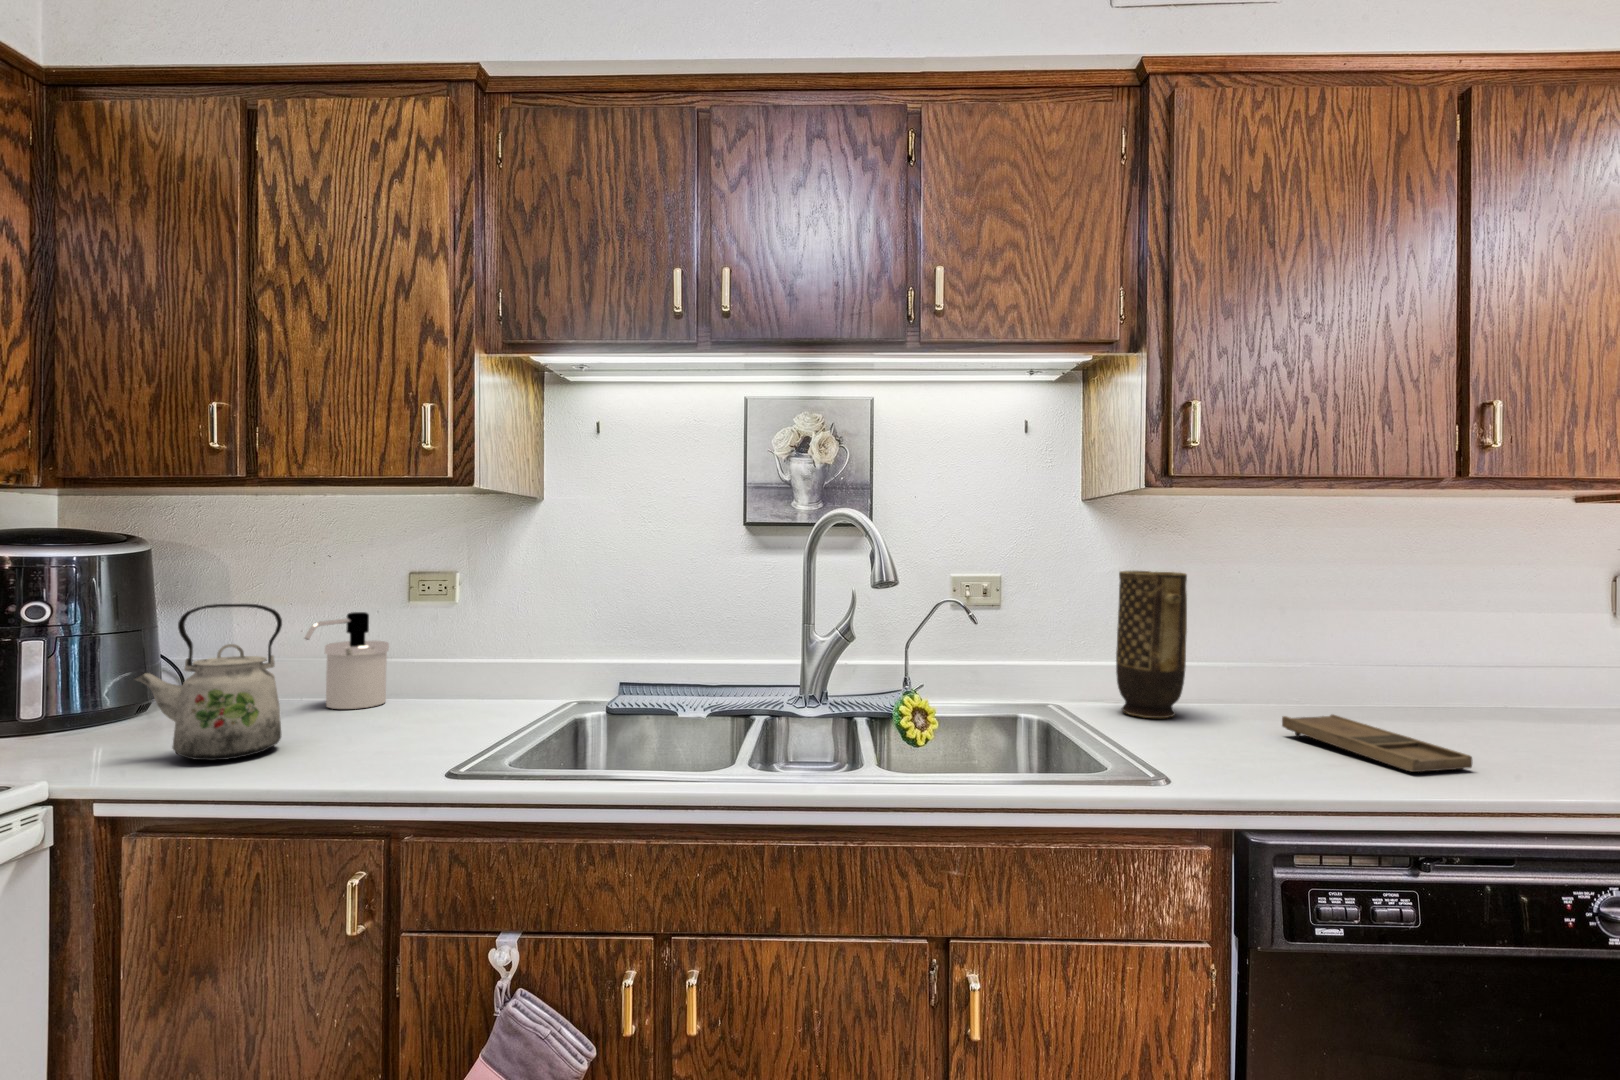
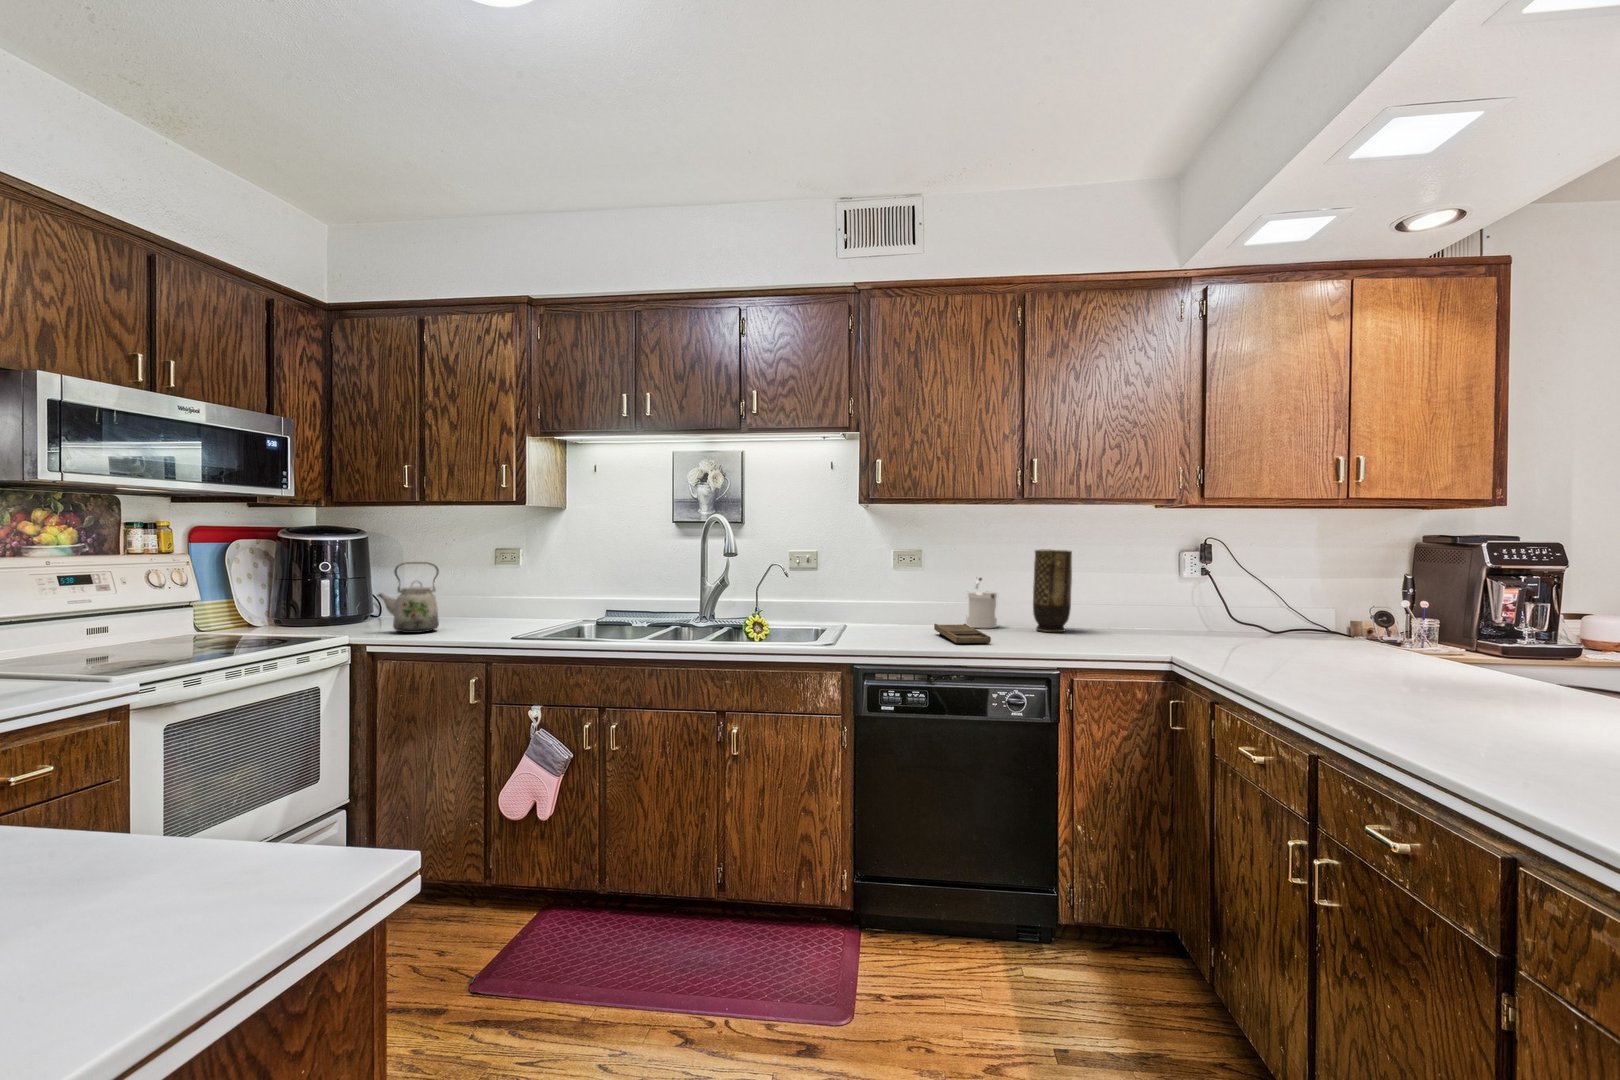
vase: present [1116,571,1187,718] -> present [1033,549,1072,632]
soap dispenser: present [305,612,389,709] -> present [966,577,997,628]

